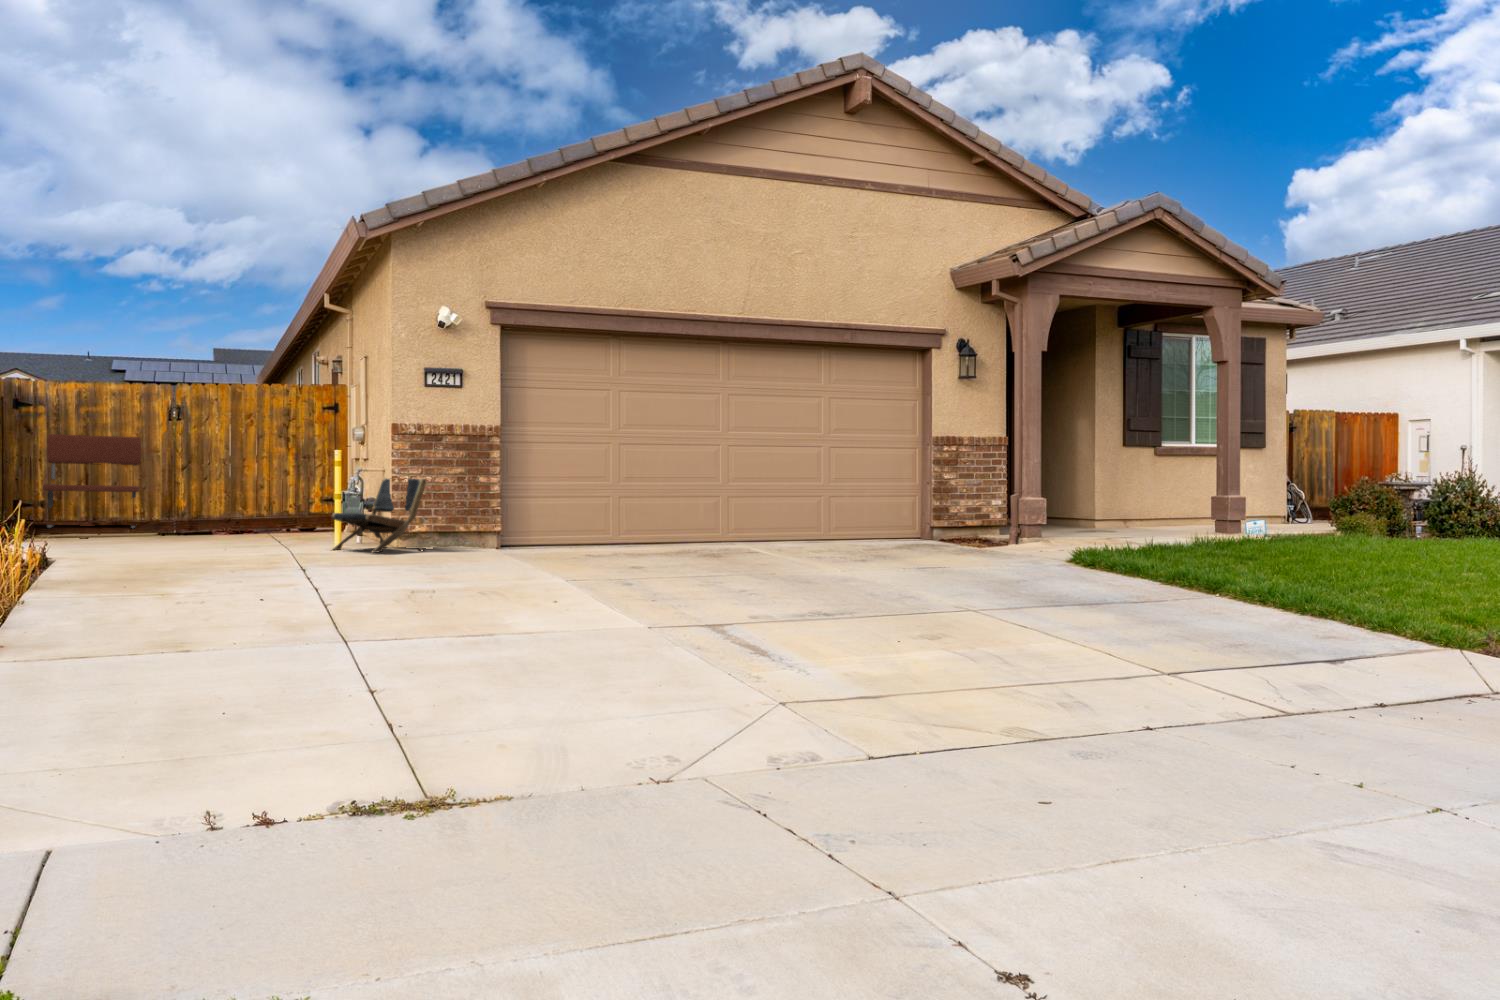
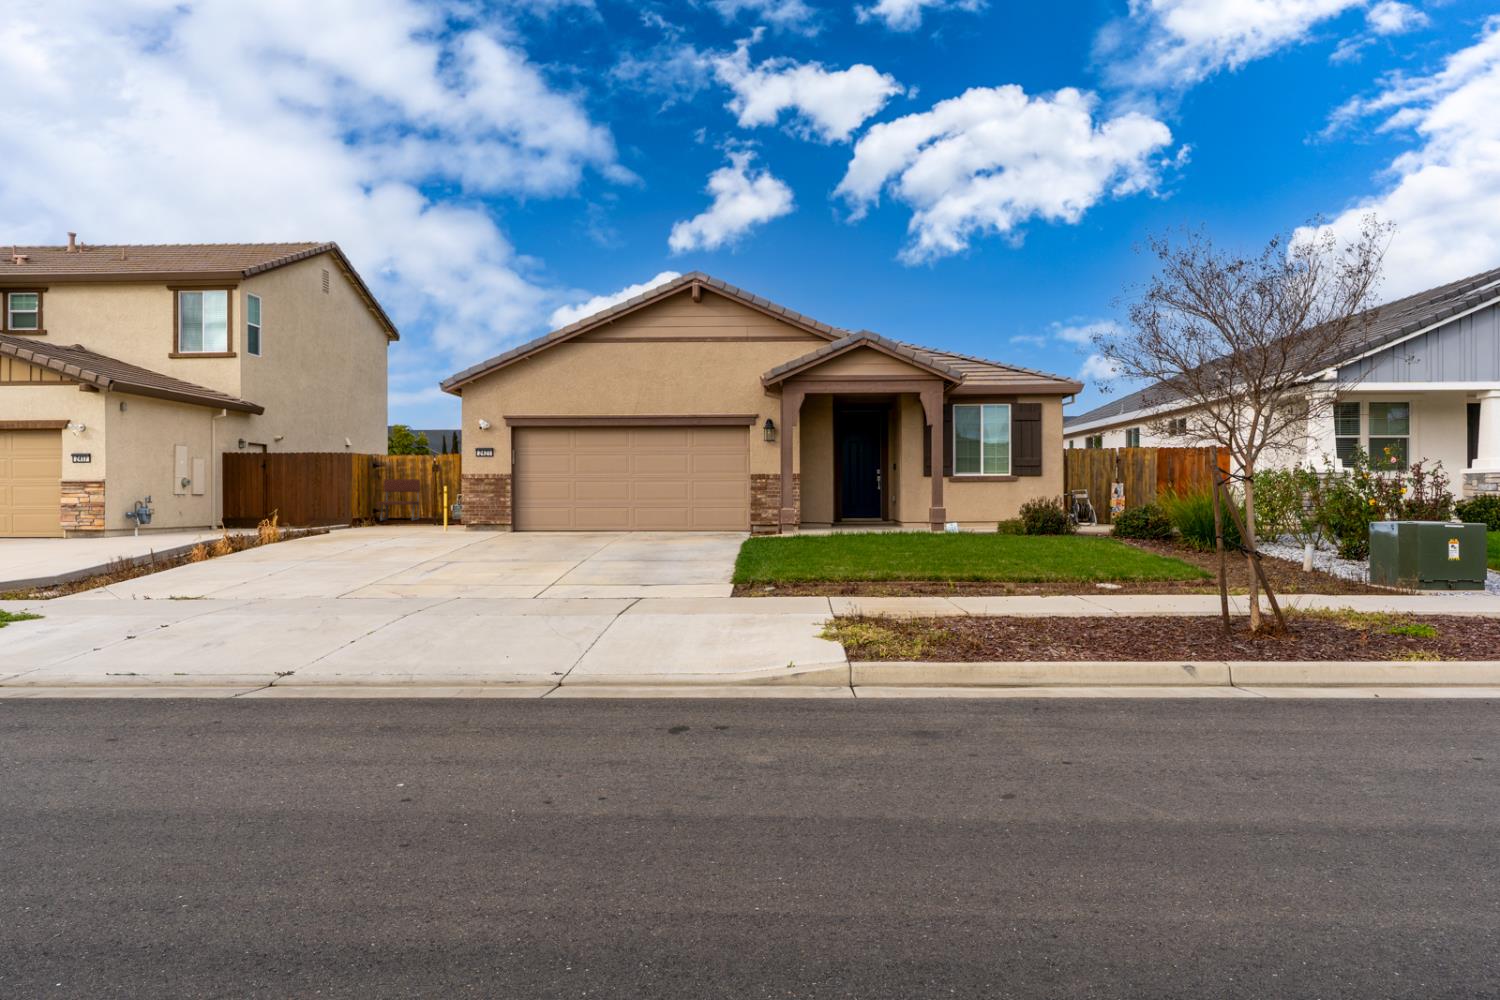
lounge chair: present [331,478,426,553] -> none [433,499,472,534]

